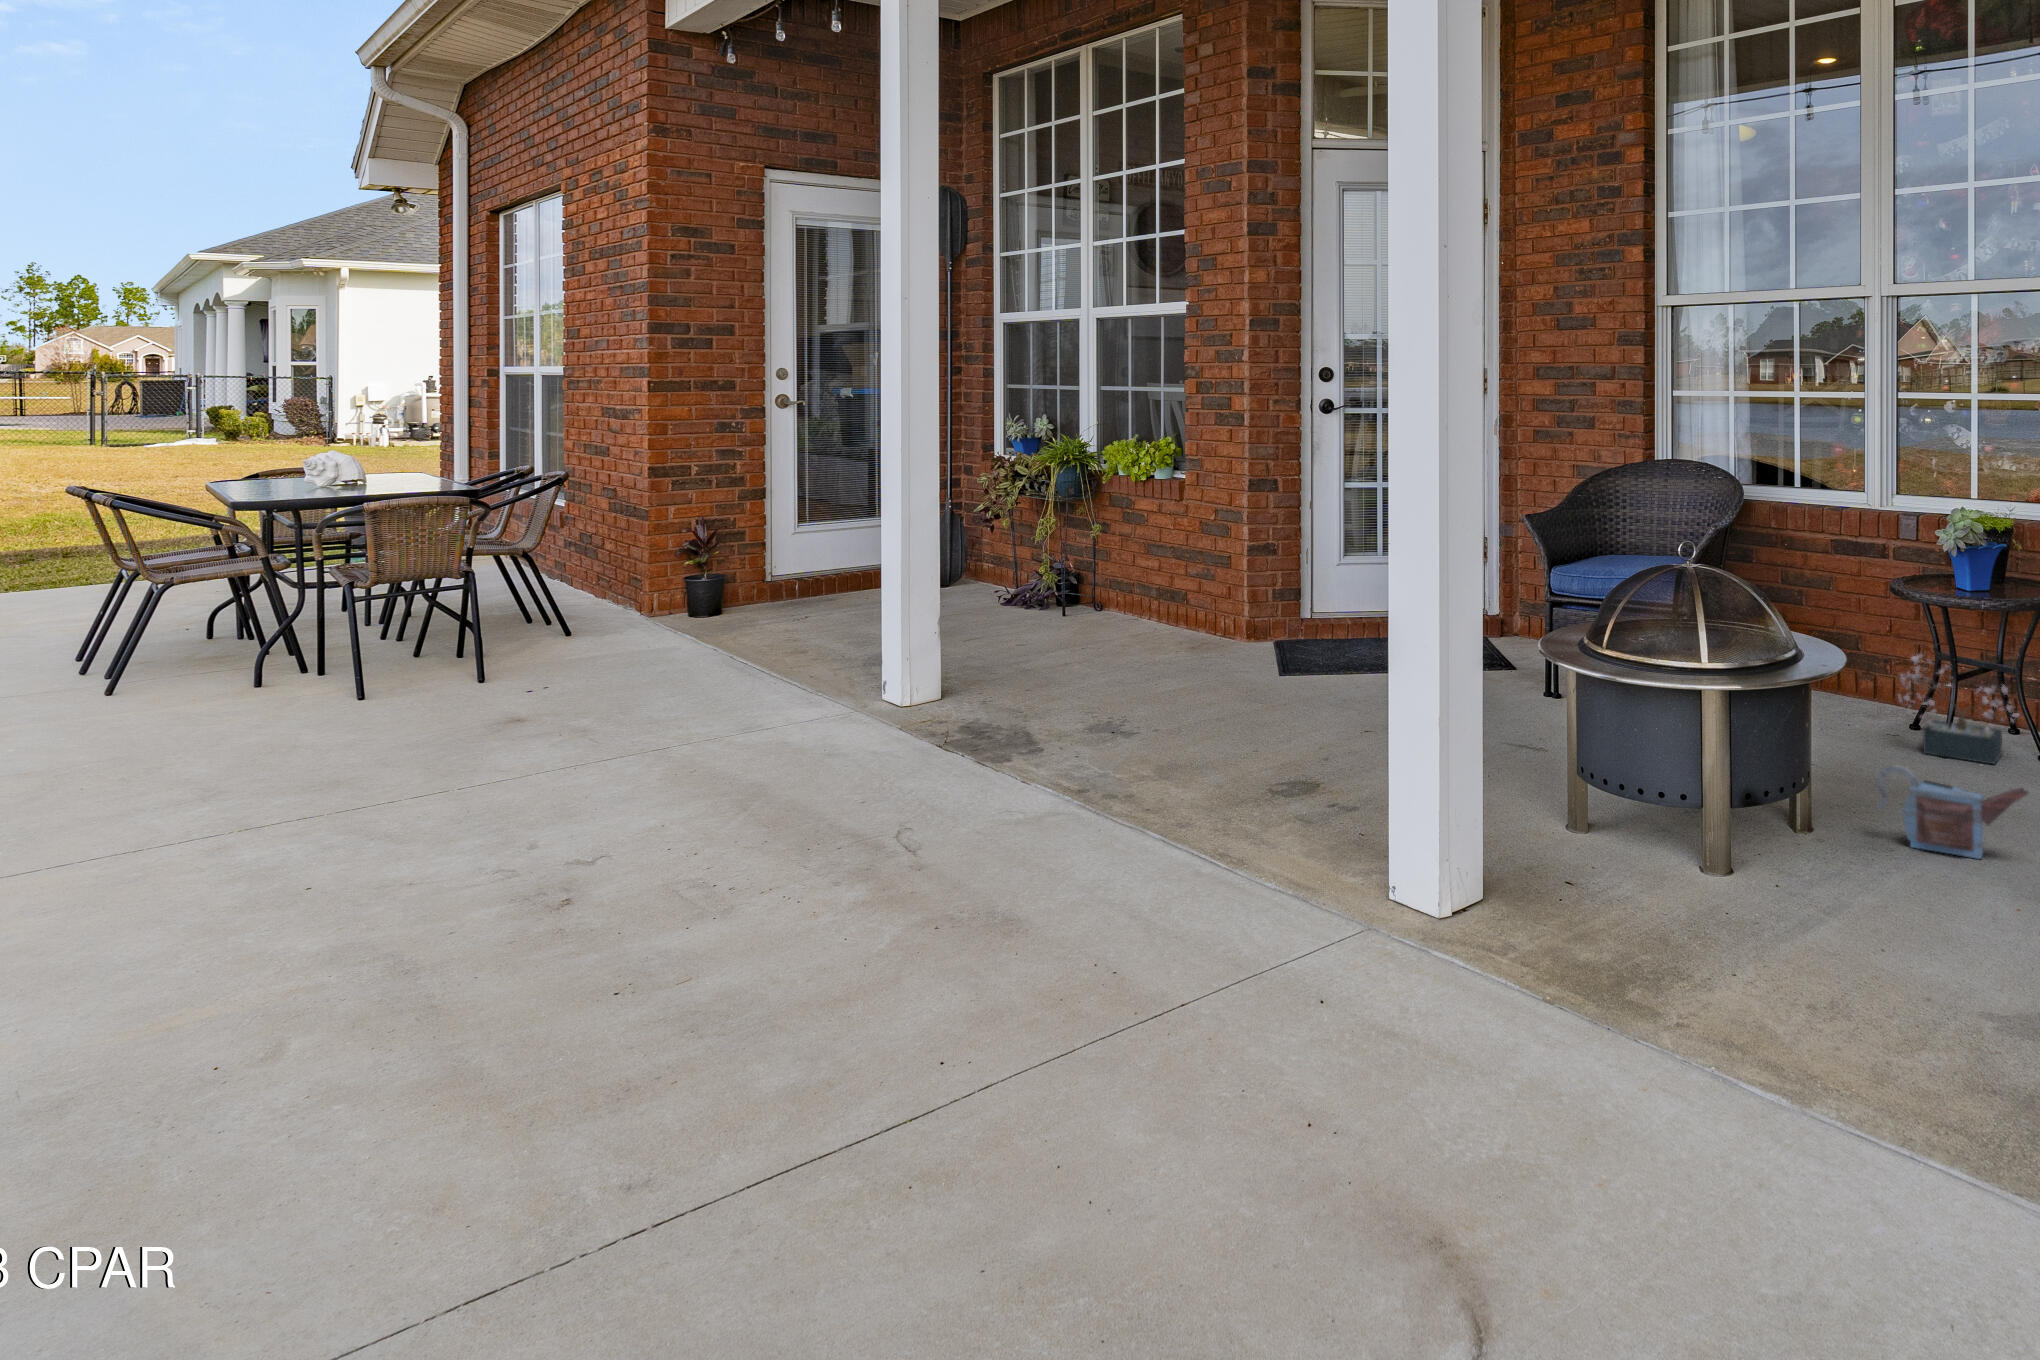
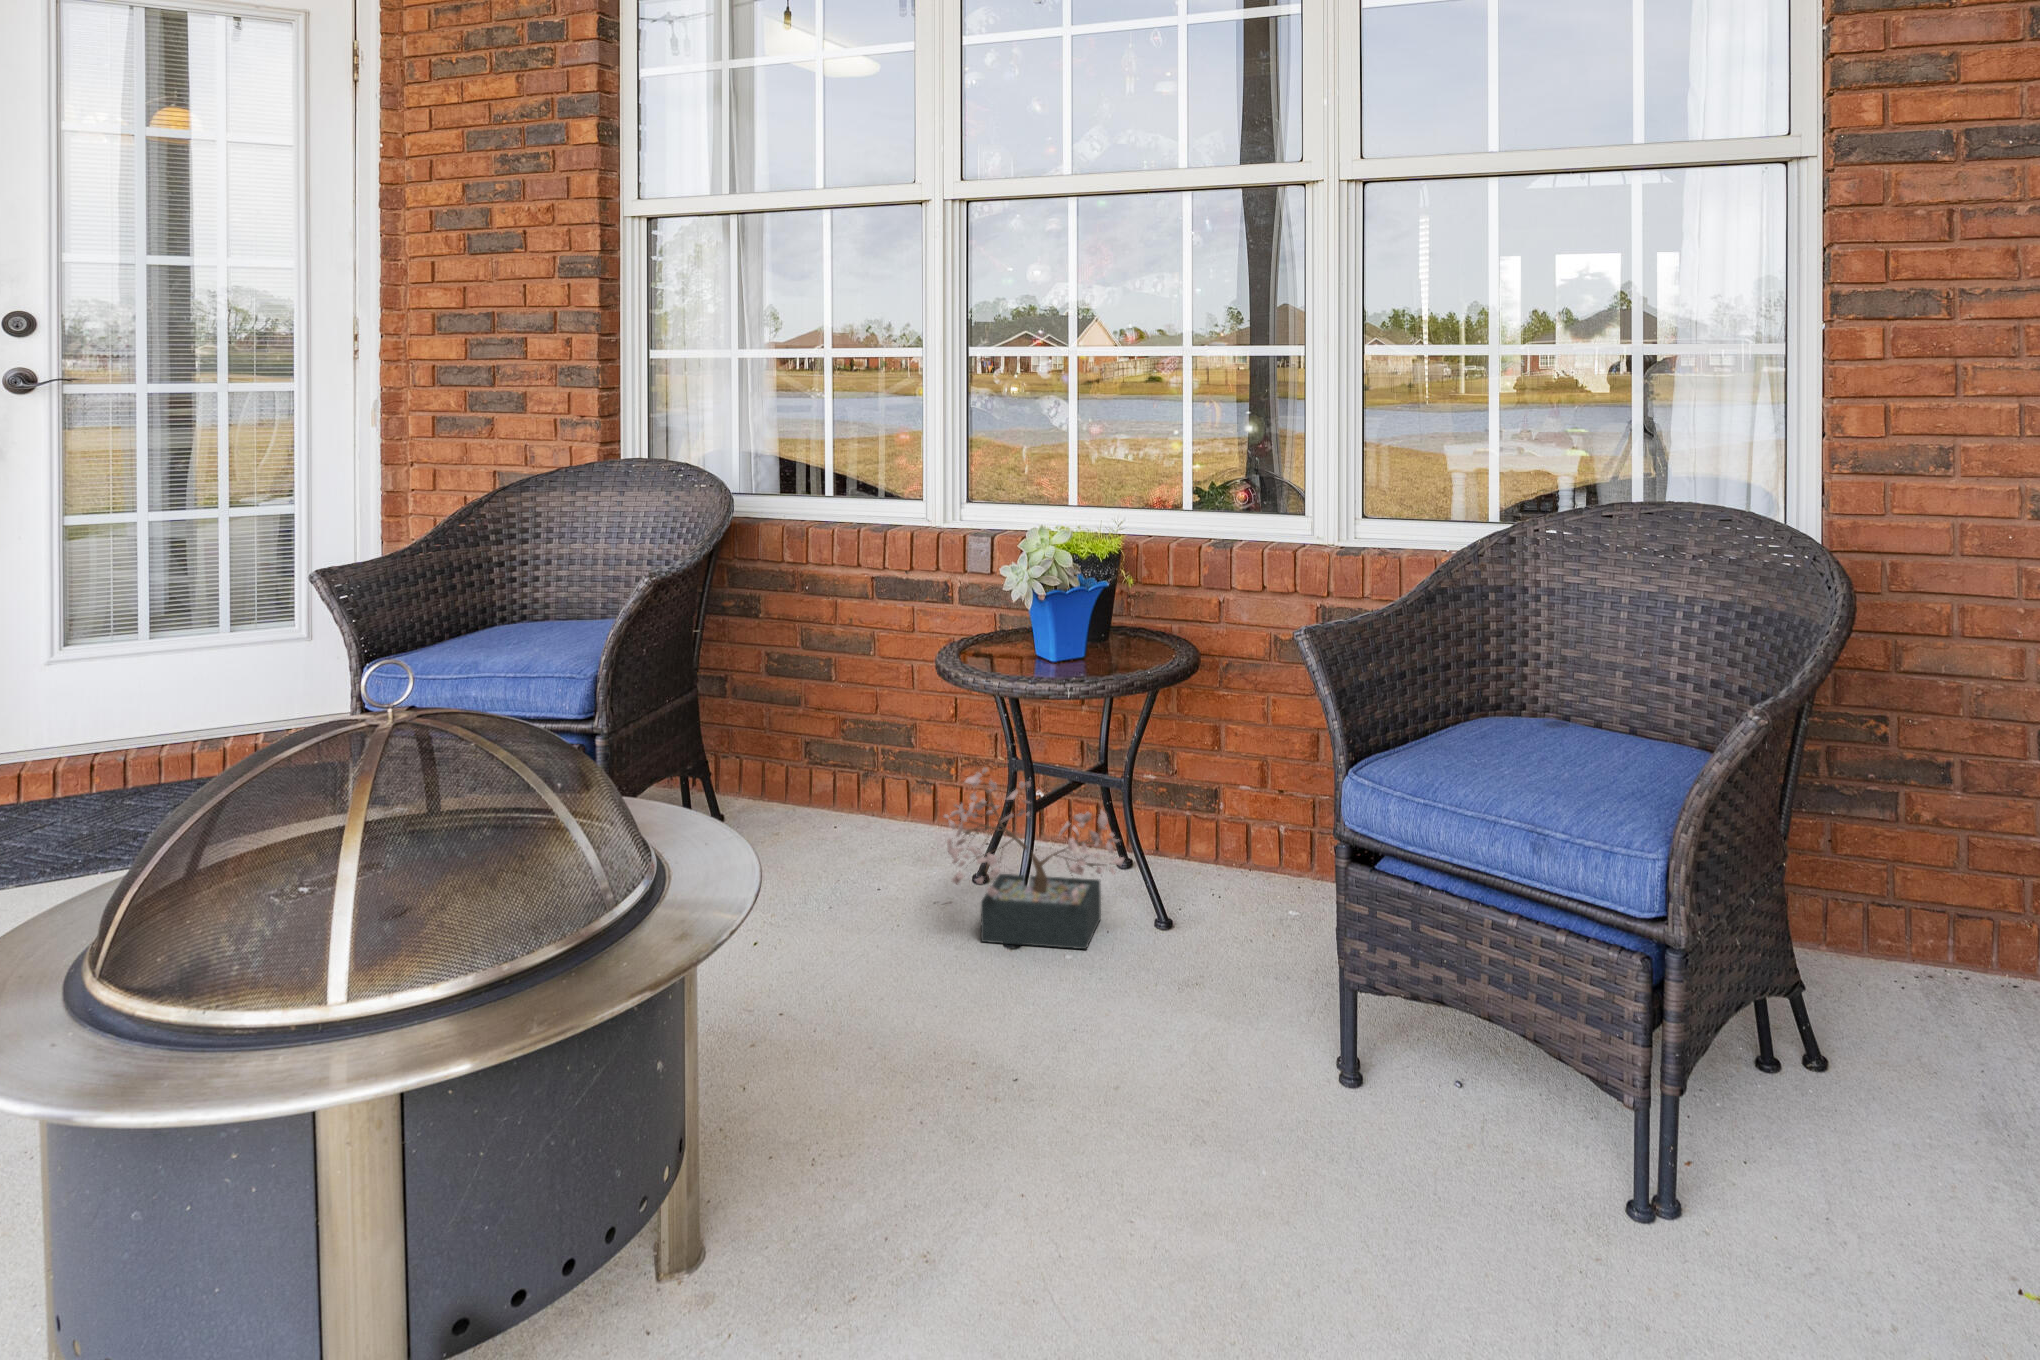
watering can: present [1877,765,2028,859] -> none [830,1093,1112,1274]

